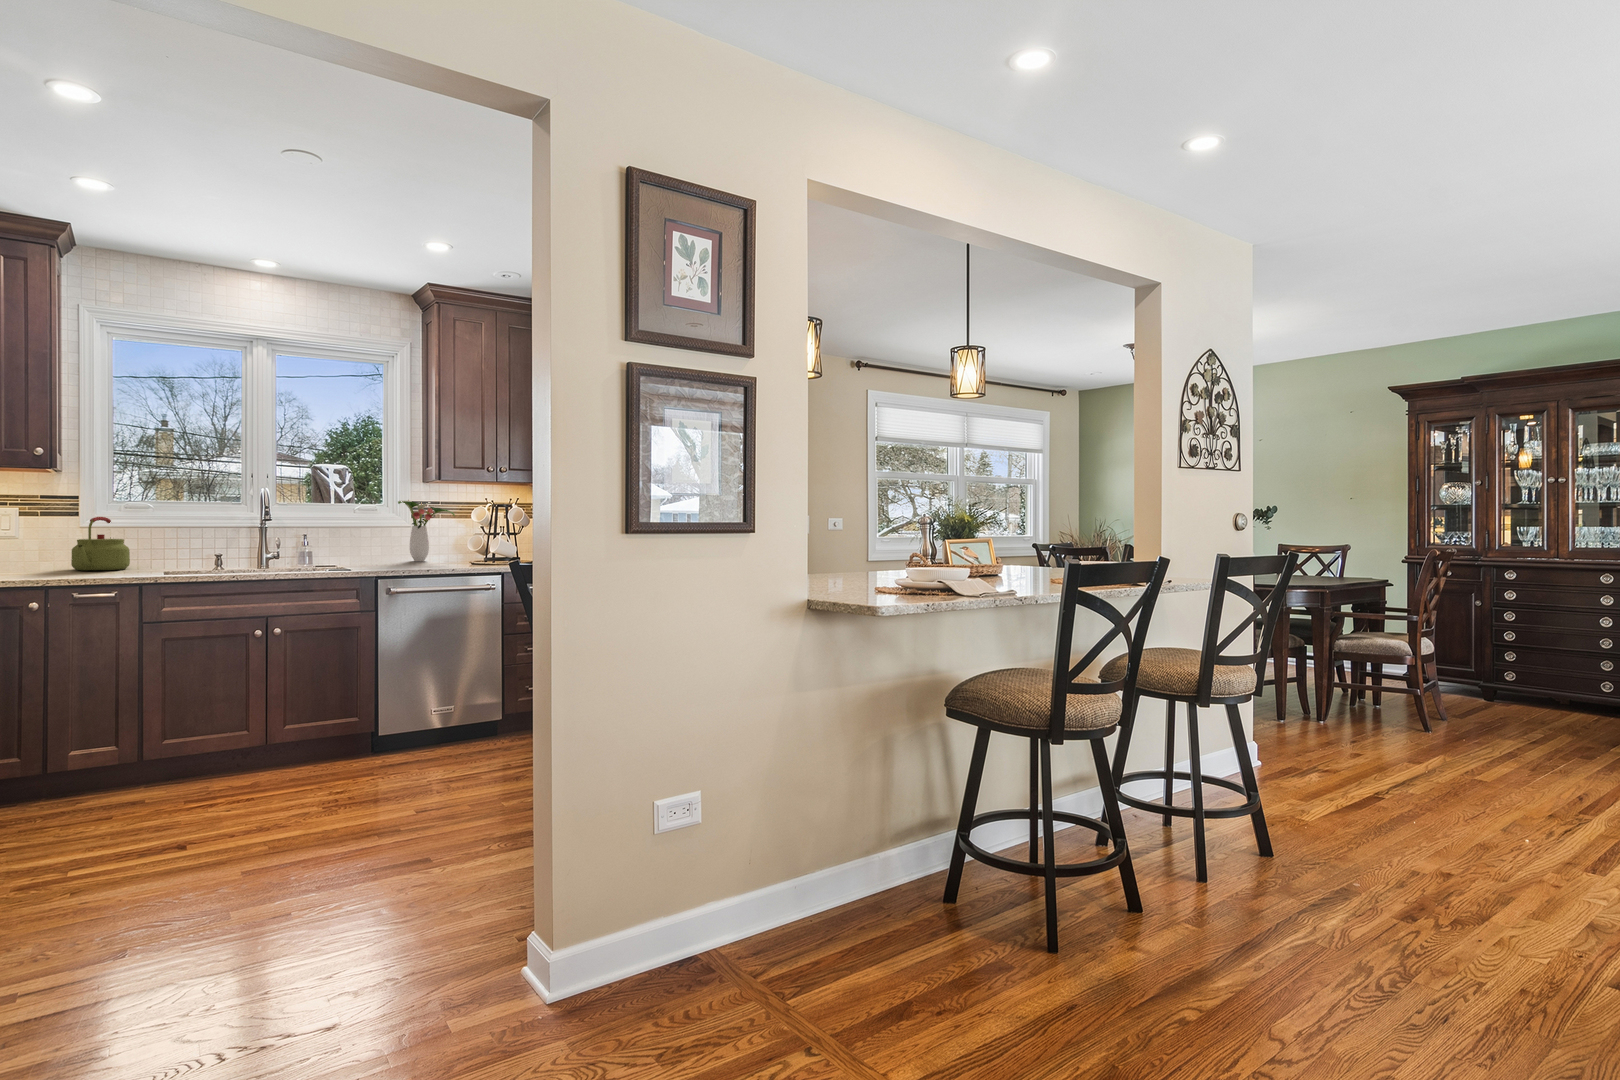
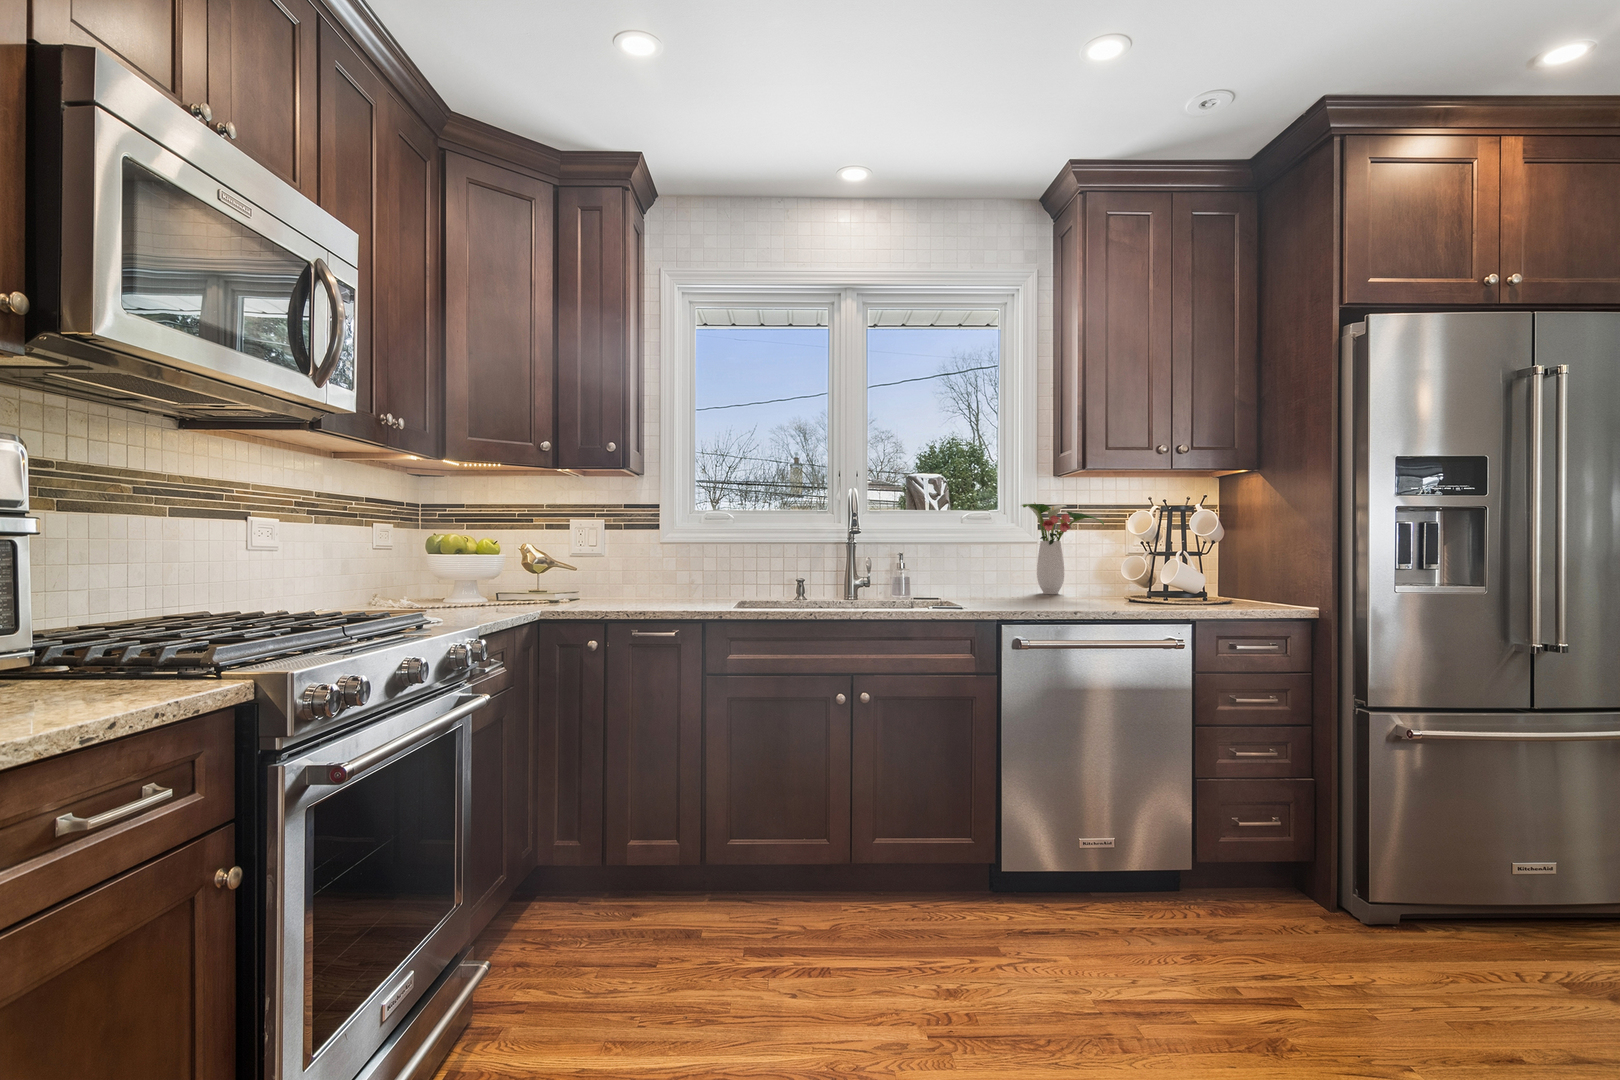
kettle: present [71,517,130,570] -> none [649,530,707,597]

